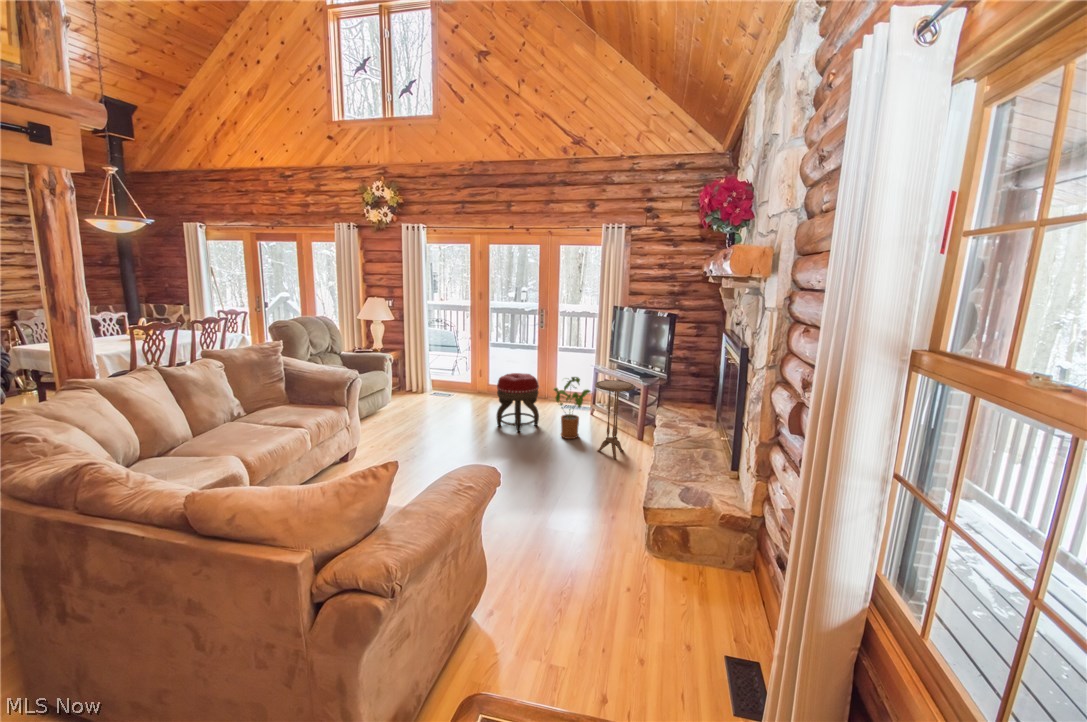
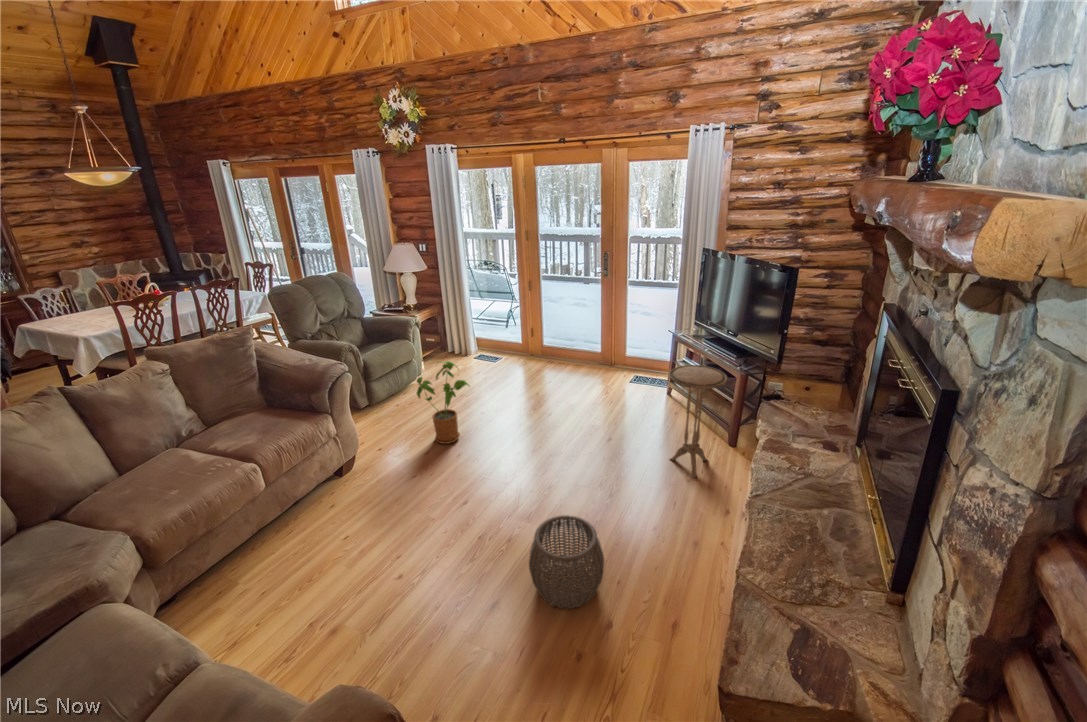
footstool: present [496,373,539,432] -> none [541,343,596,422]
house plant: present [554,377,591,439] -> present [417,361,468,444]
woven basket: none [509,465,561,525] -> present [529,515,604,609]

